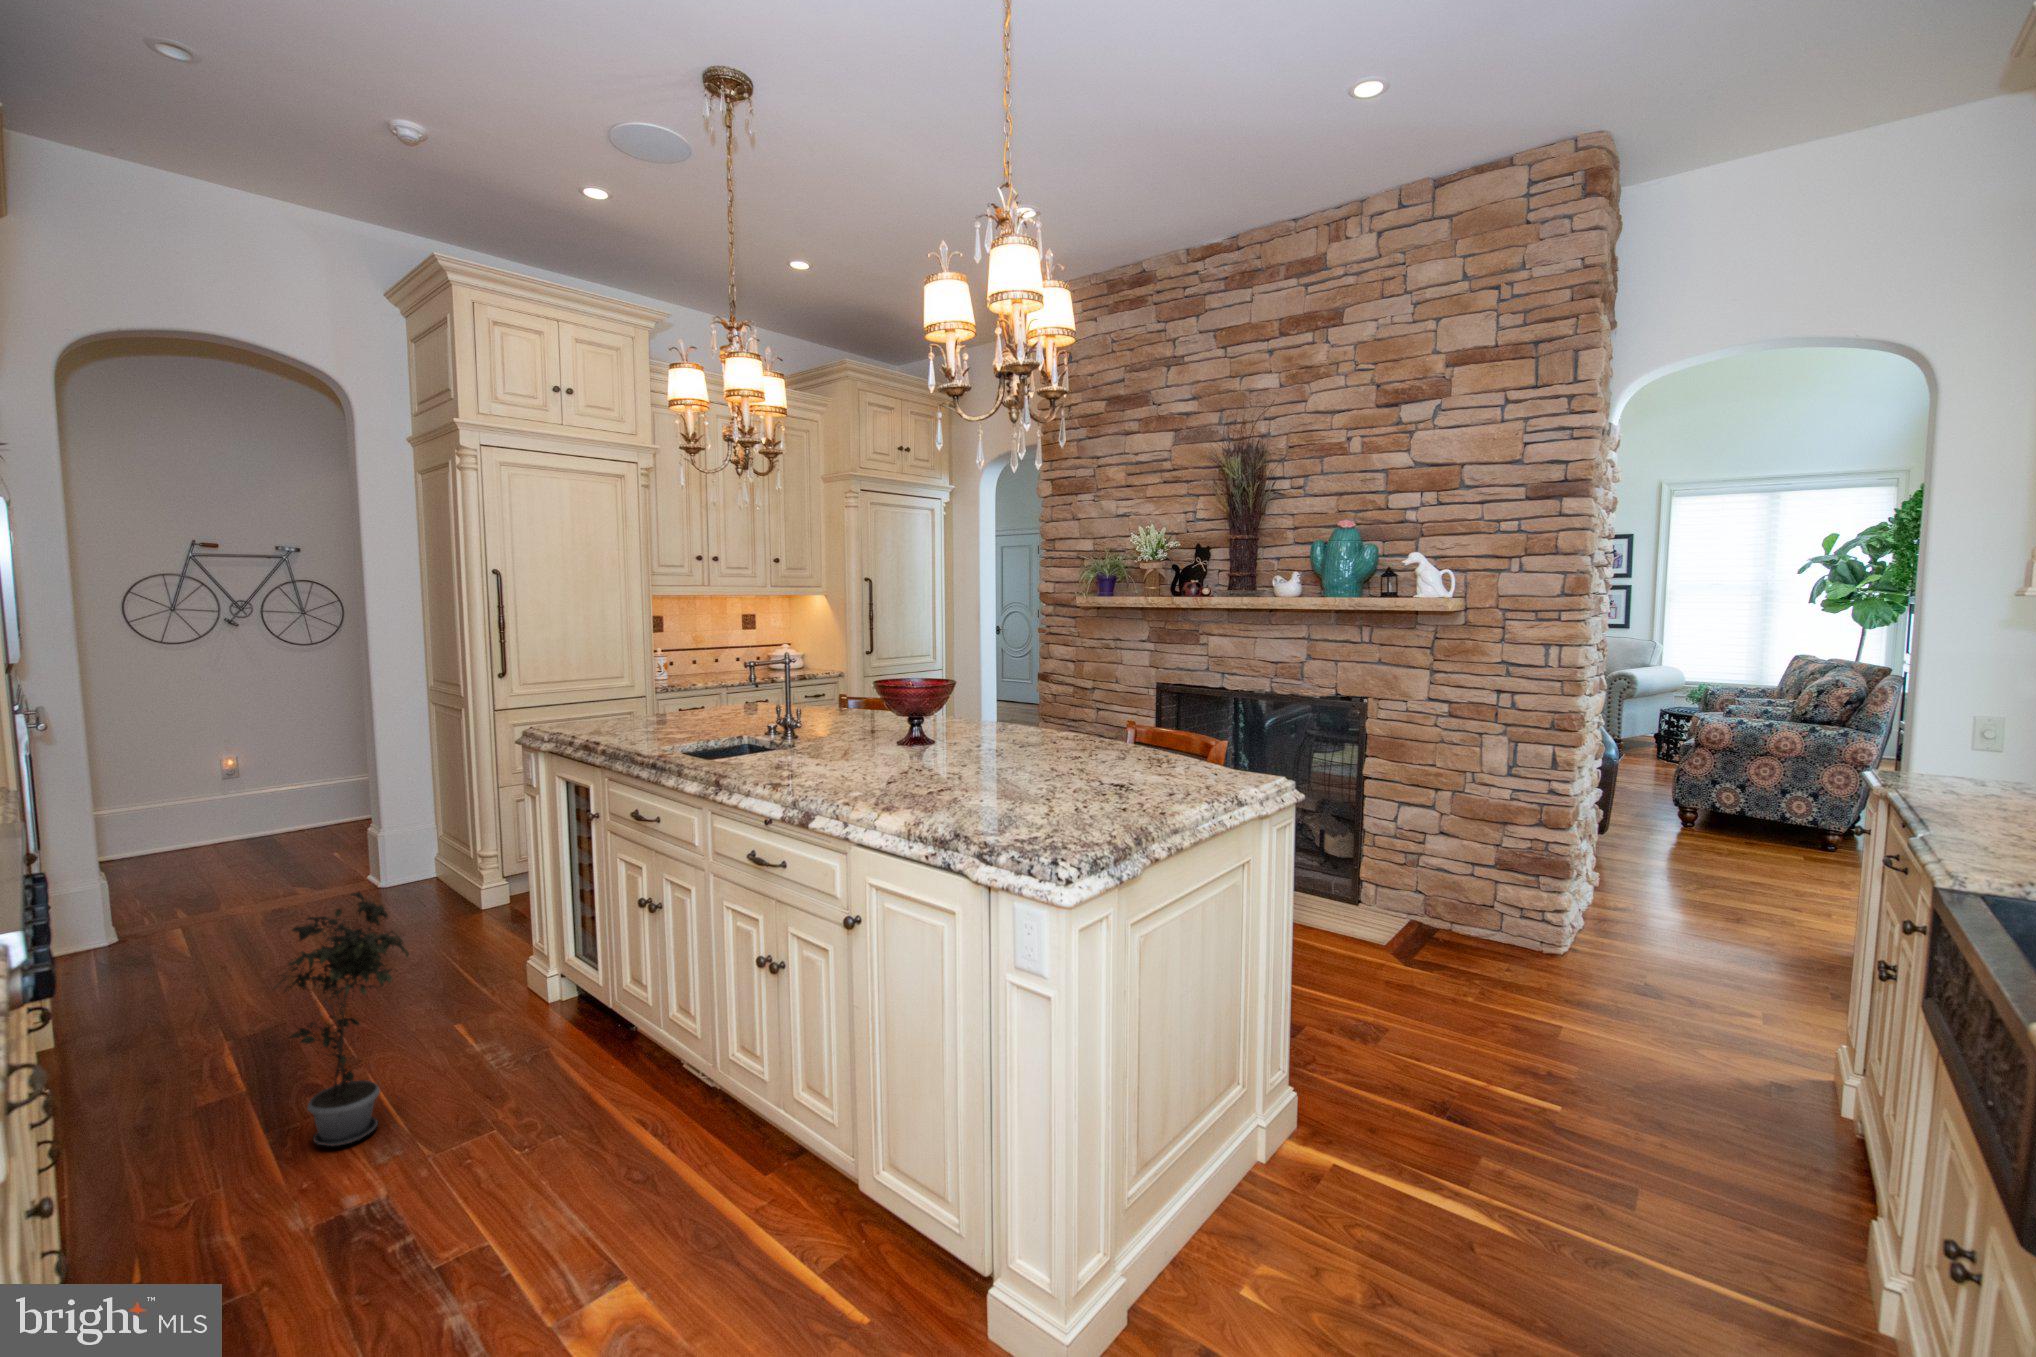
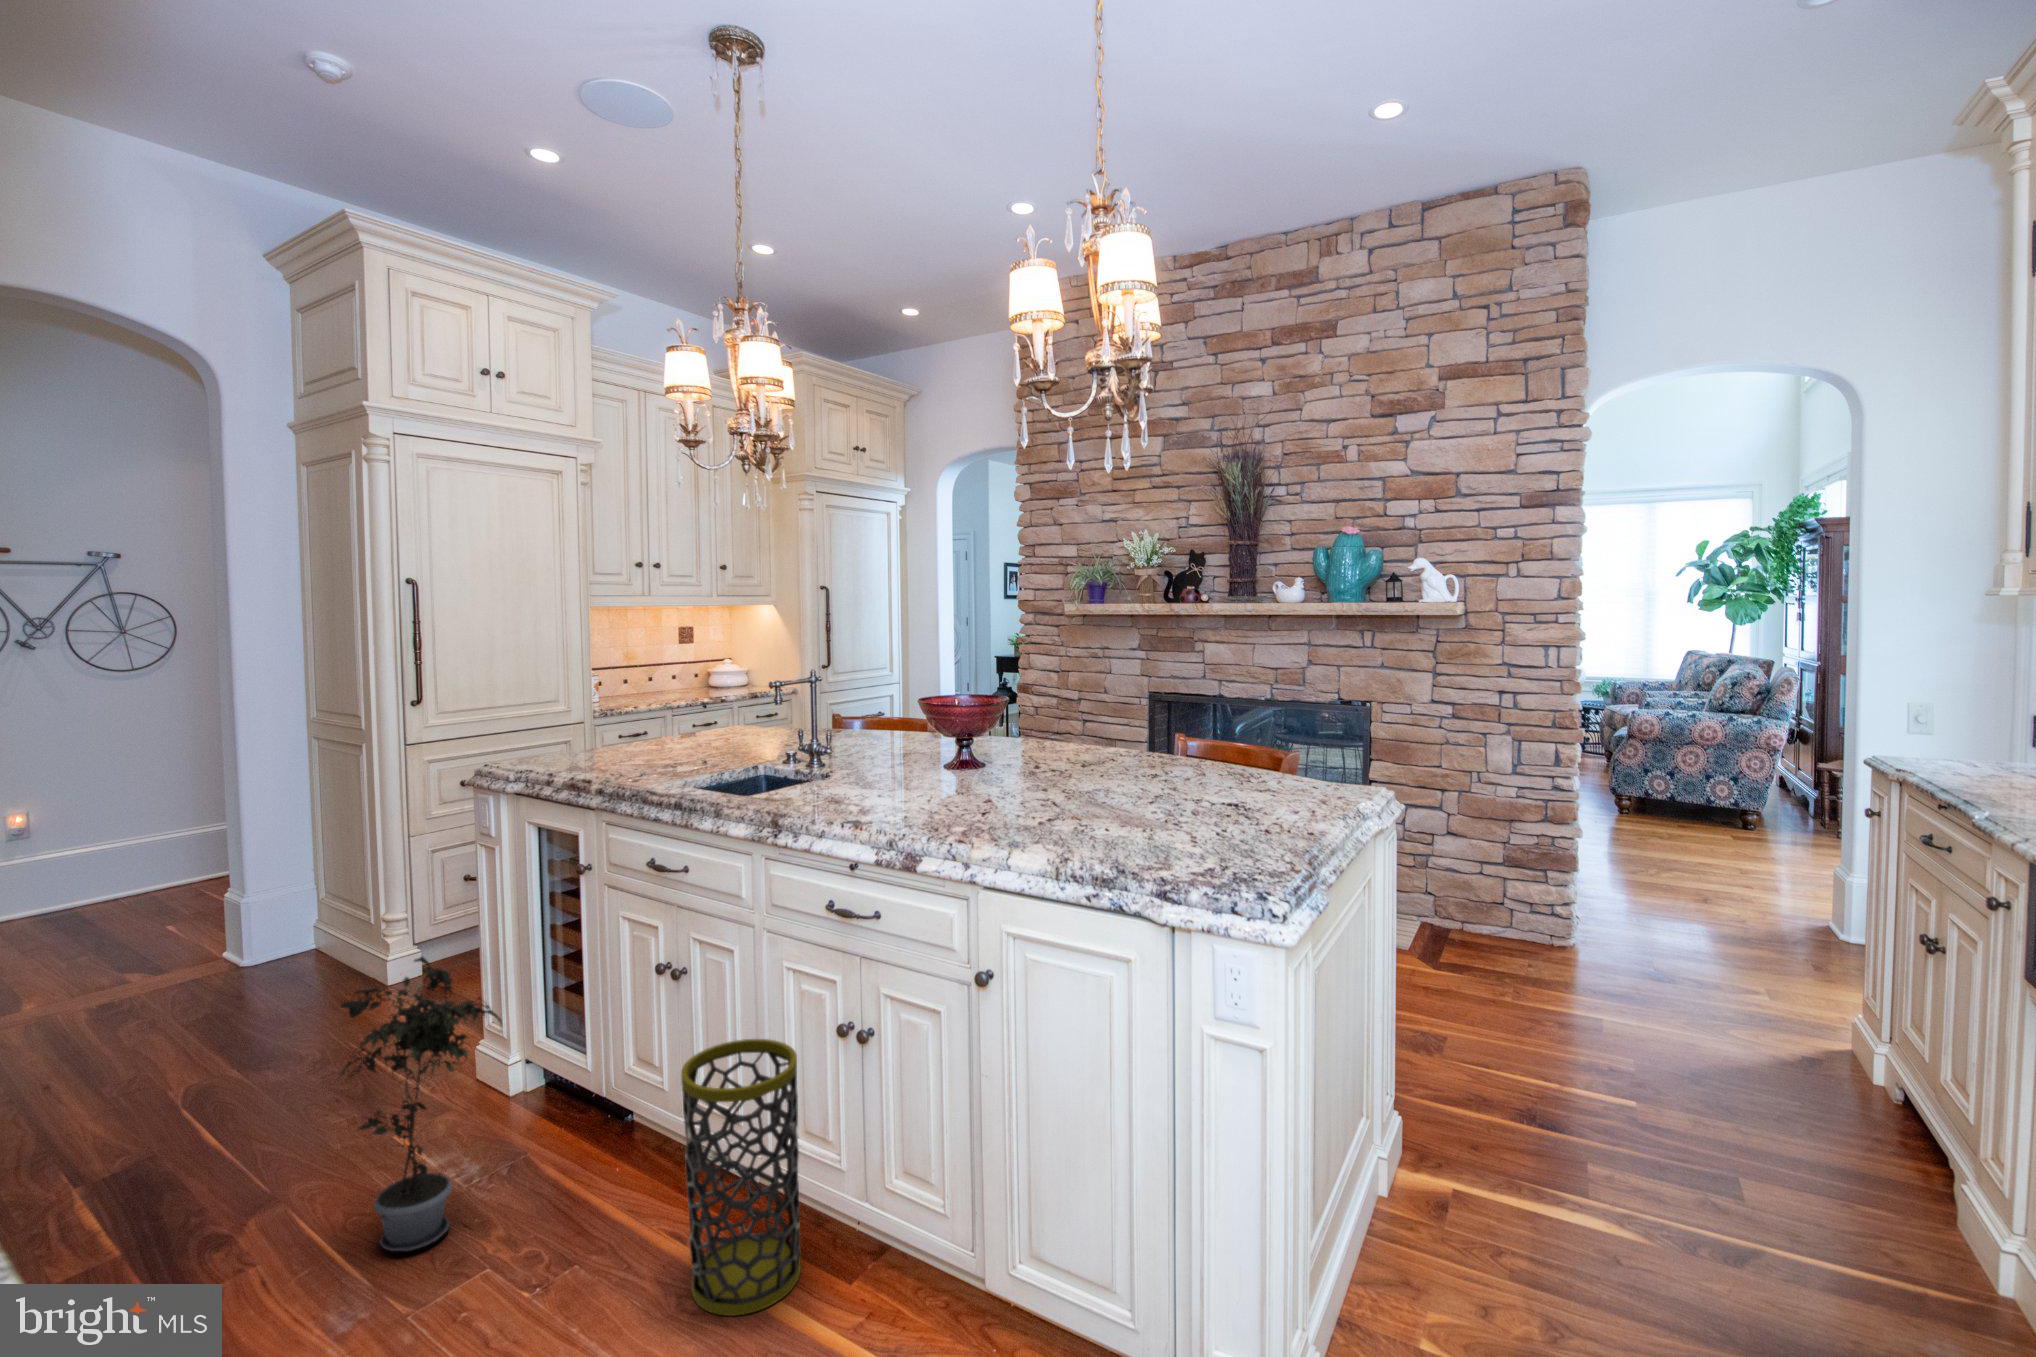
trash can: none [522,987,641,1240] -> present [681,1039,801,1316]

